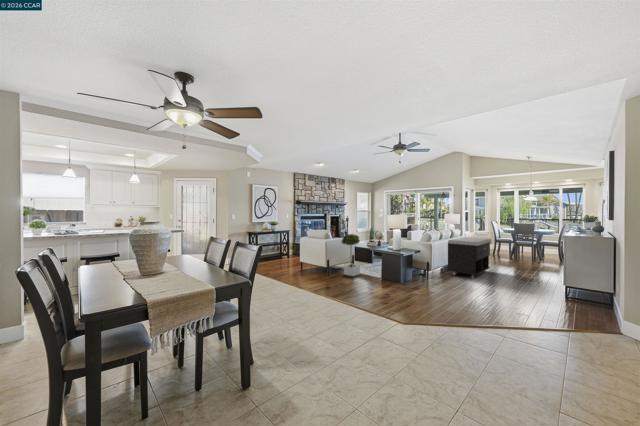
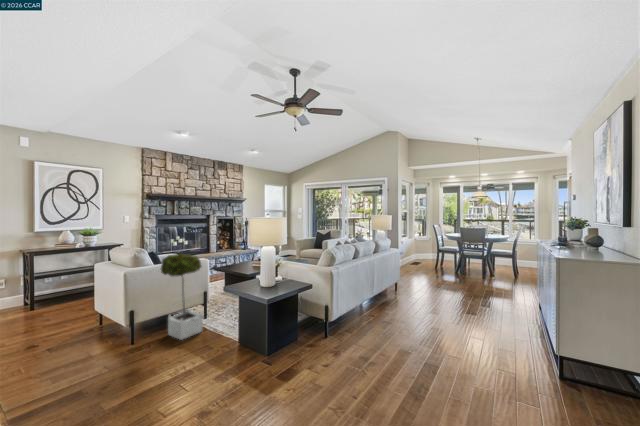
storage bench: present [448,237,491,278] -> none [365,250,433,326]

